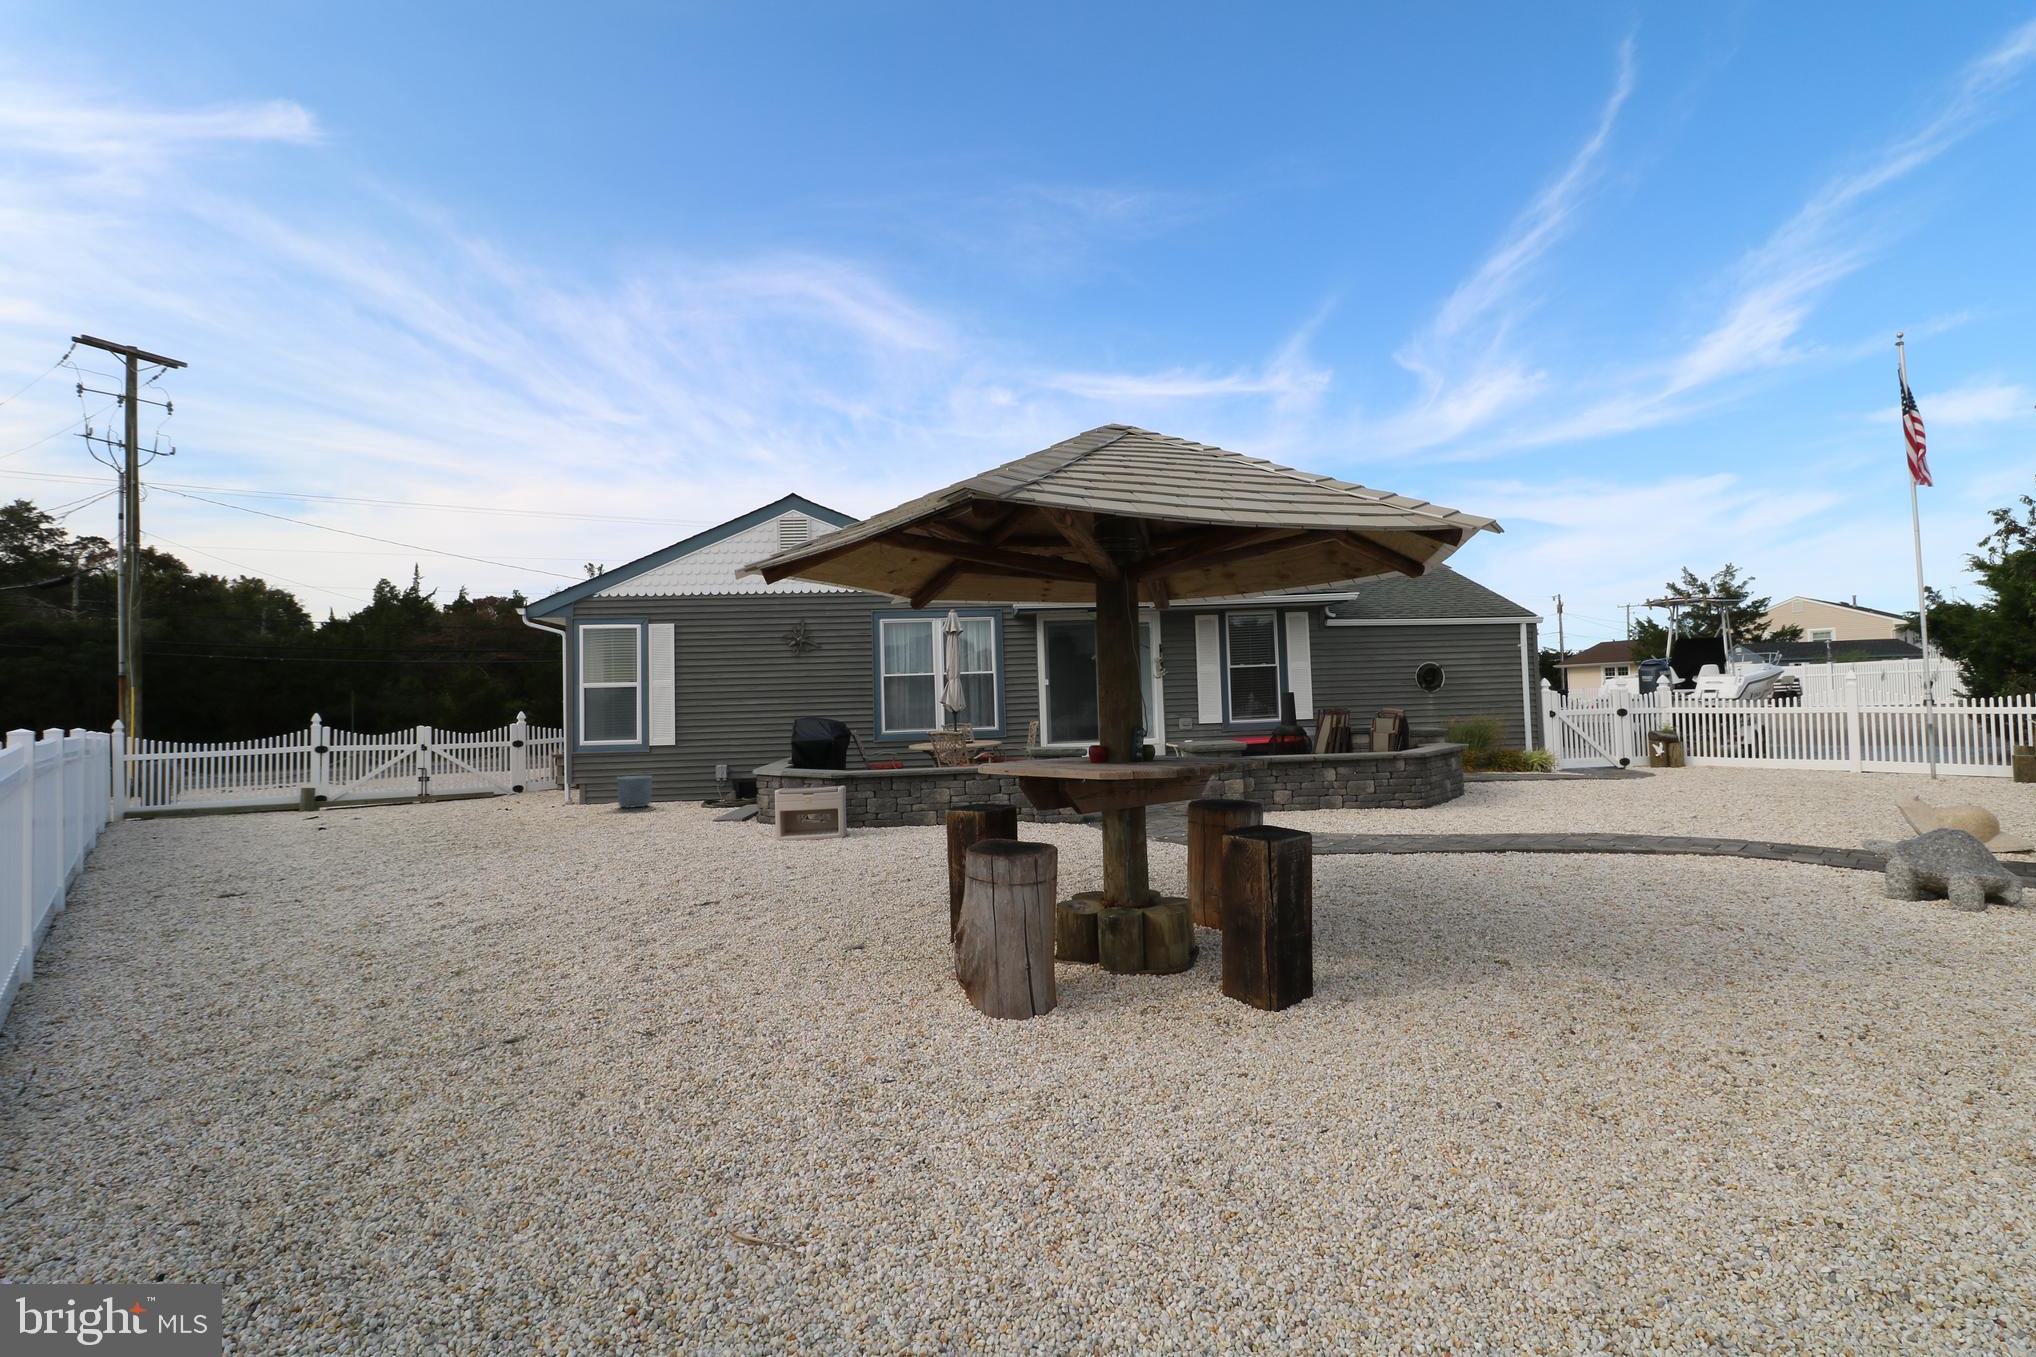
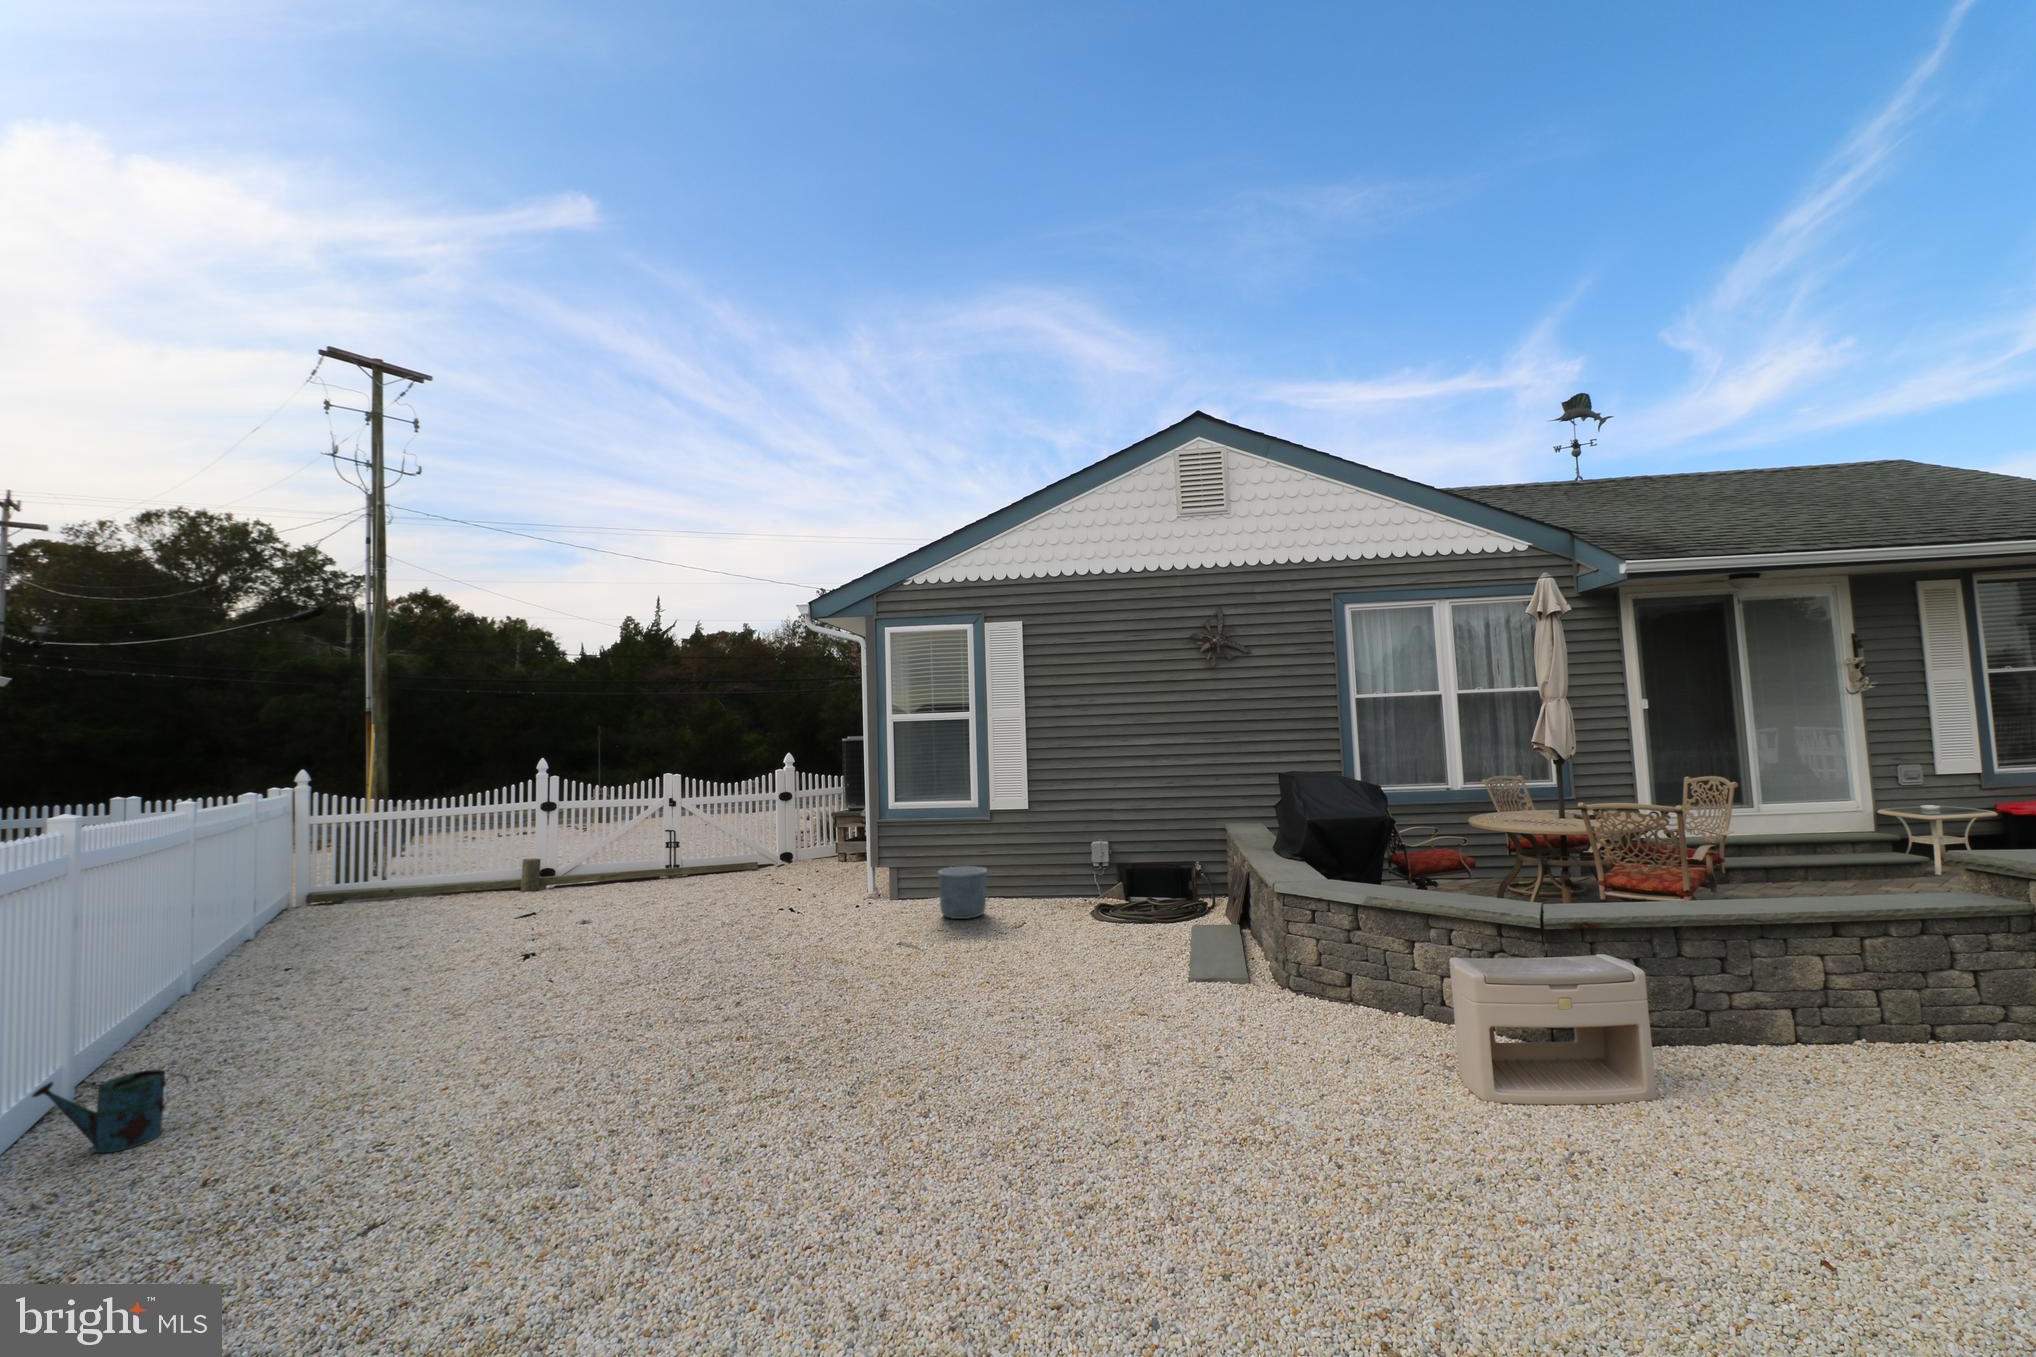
watering can: none [87,833,158,867] -> present [32,1069,189,1153]

